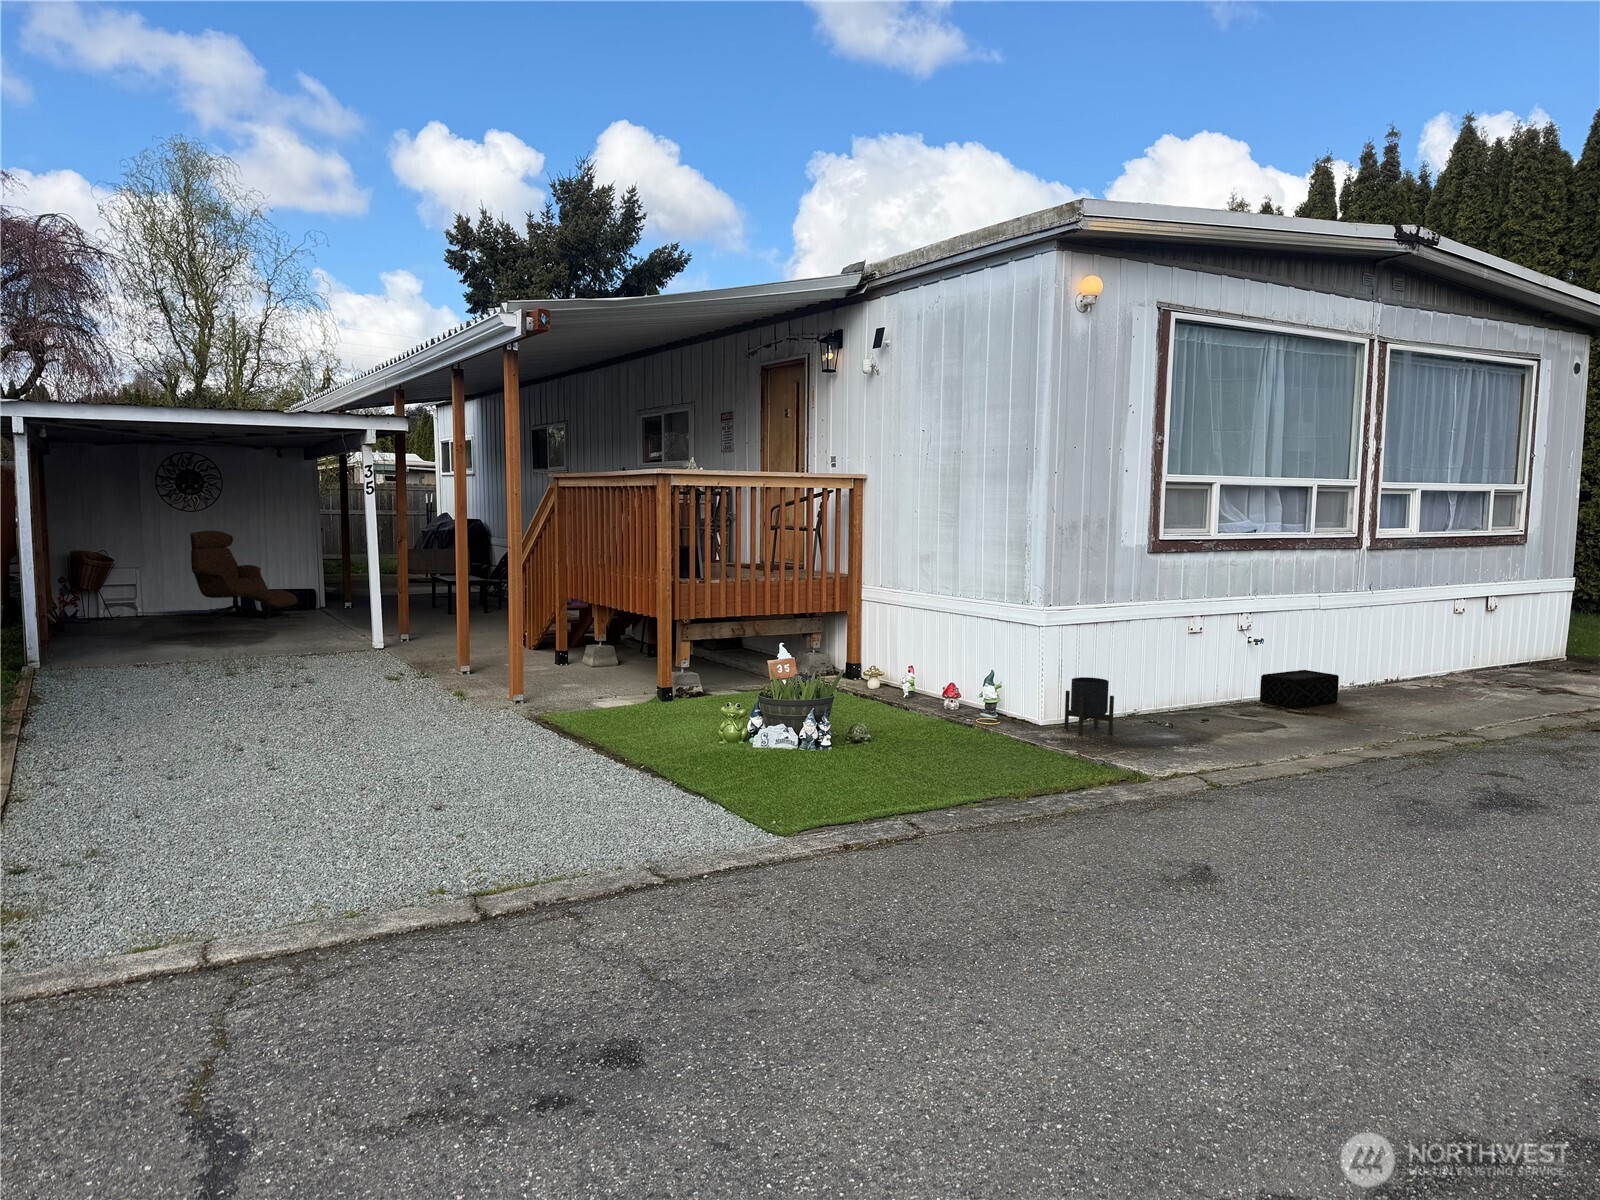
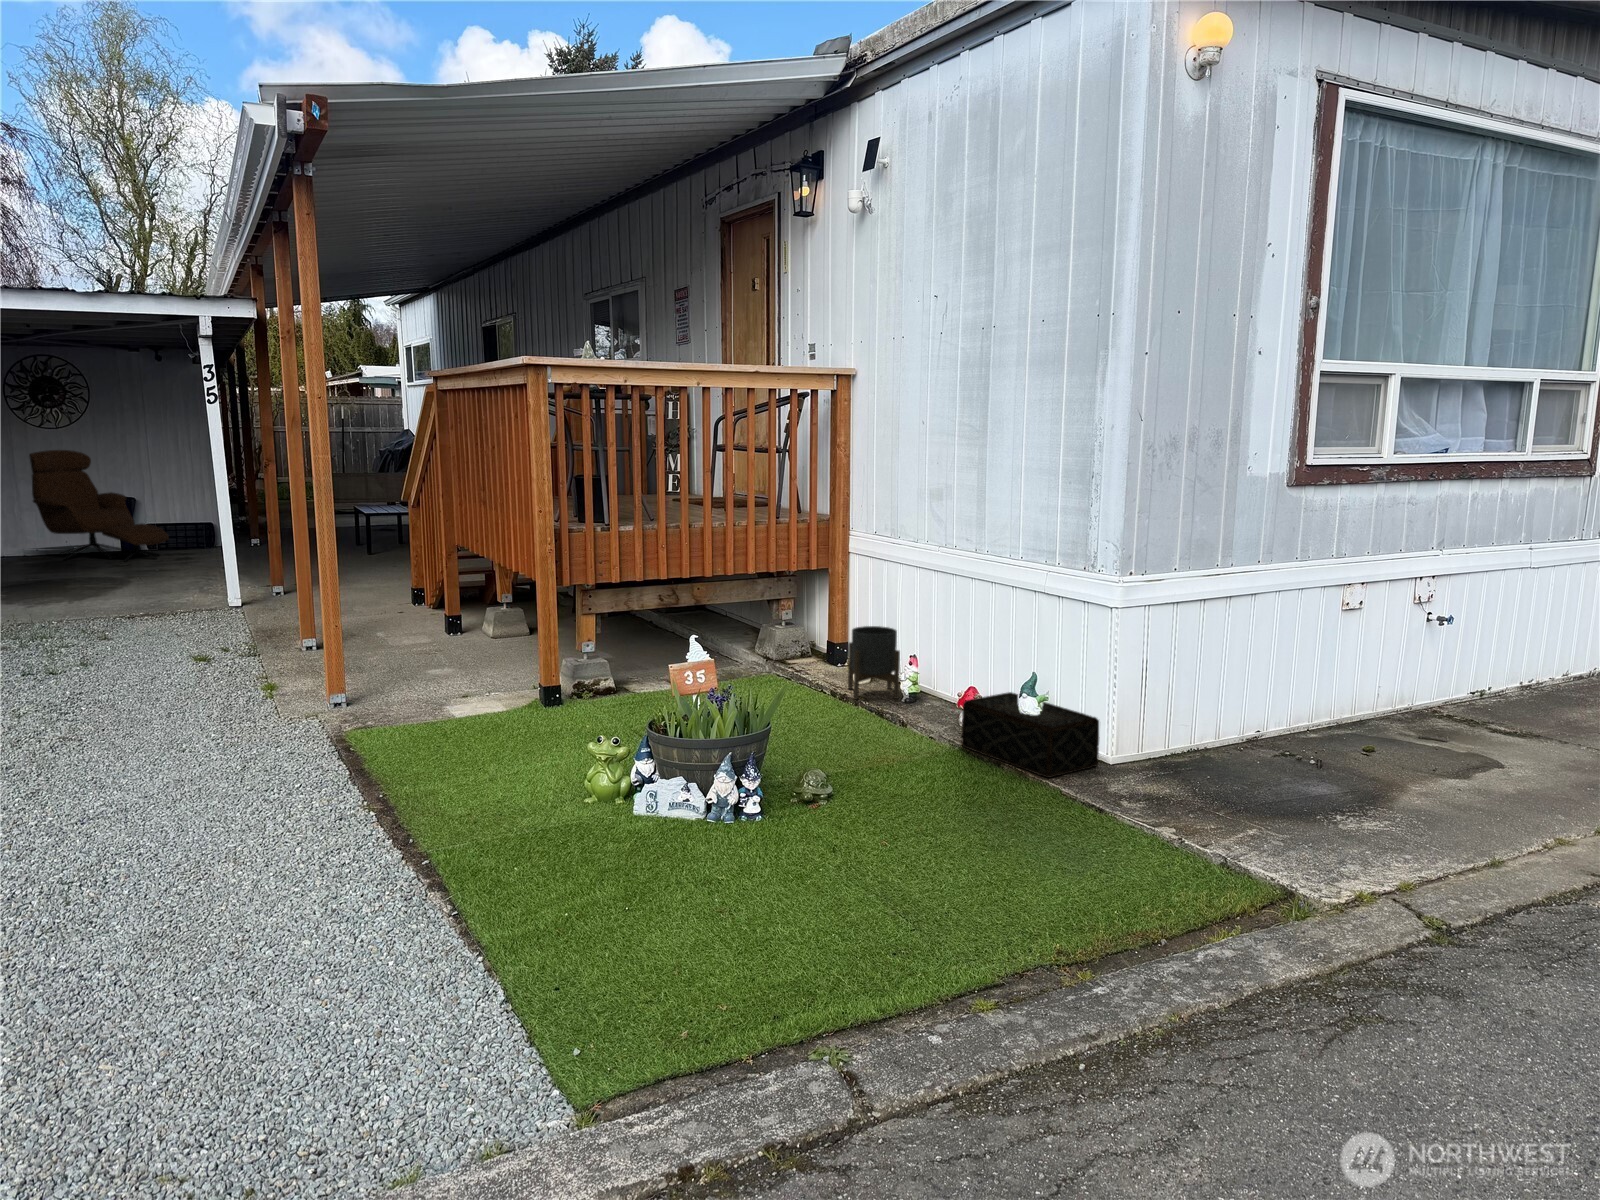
woven basket: present [1260,670,1339,708] -> present [962,692,1099,778]
planter: present [1064,677,1114,735] -> present [848,626,900,699]

